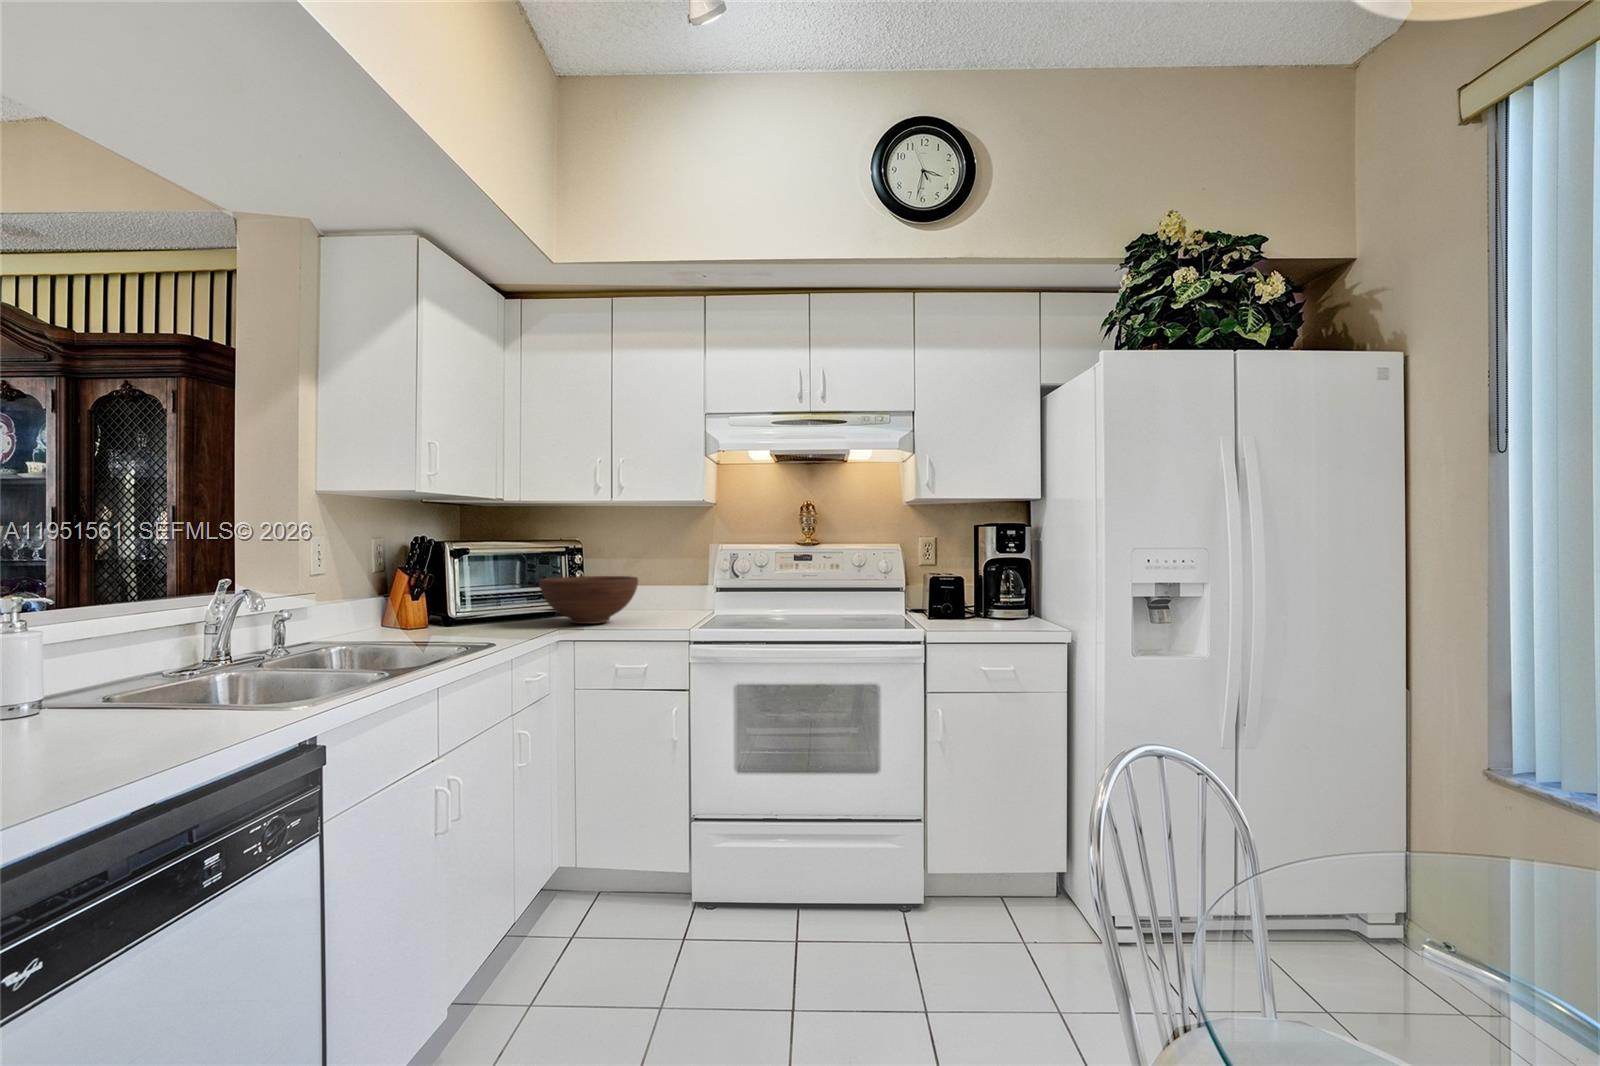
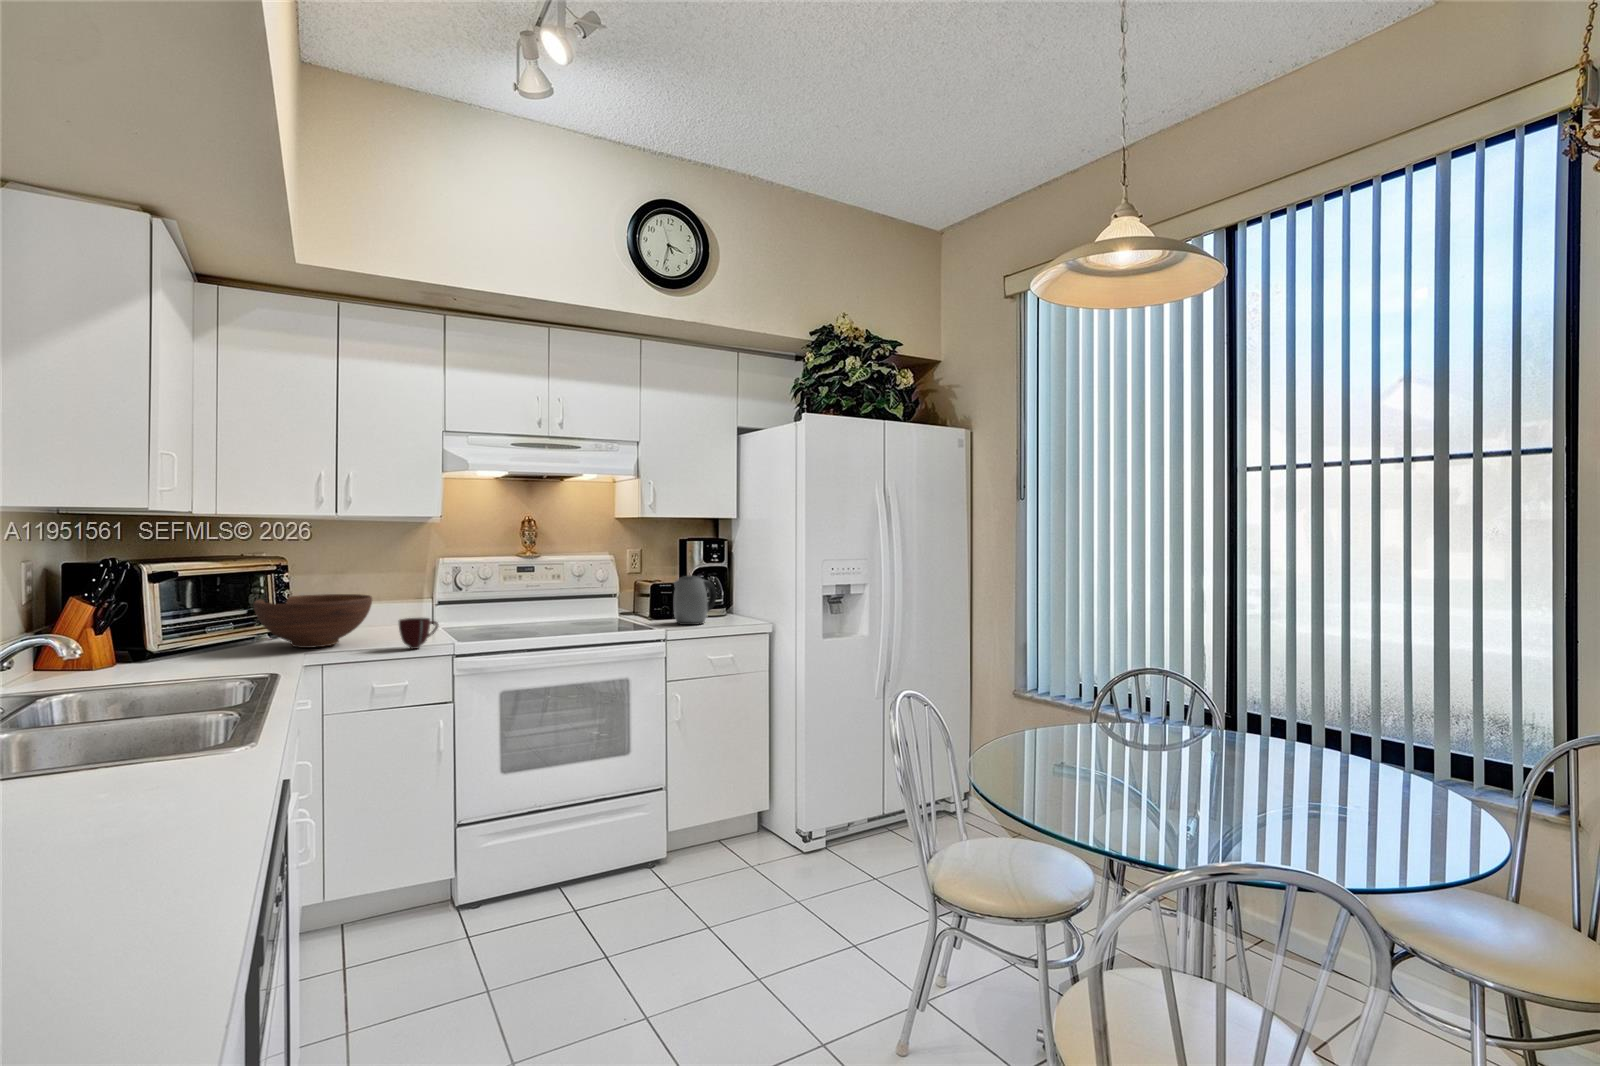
kettle: none [951,568,1010,627] -> present [673,575,717,625]
mug: none [642,600,681,631] -> present [399,618,438,649]

